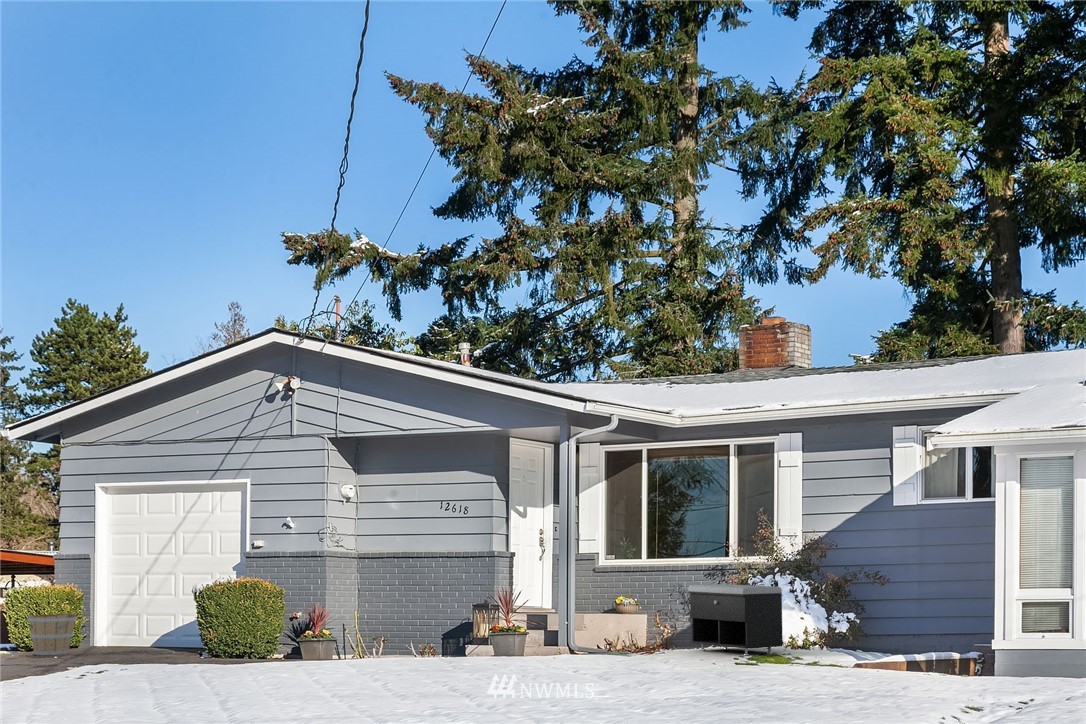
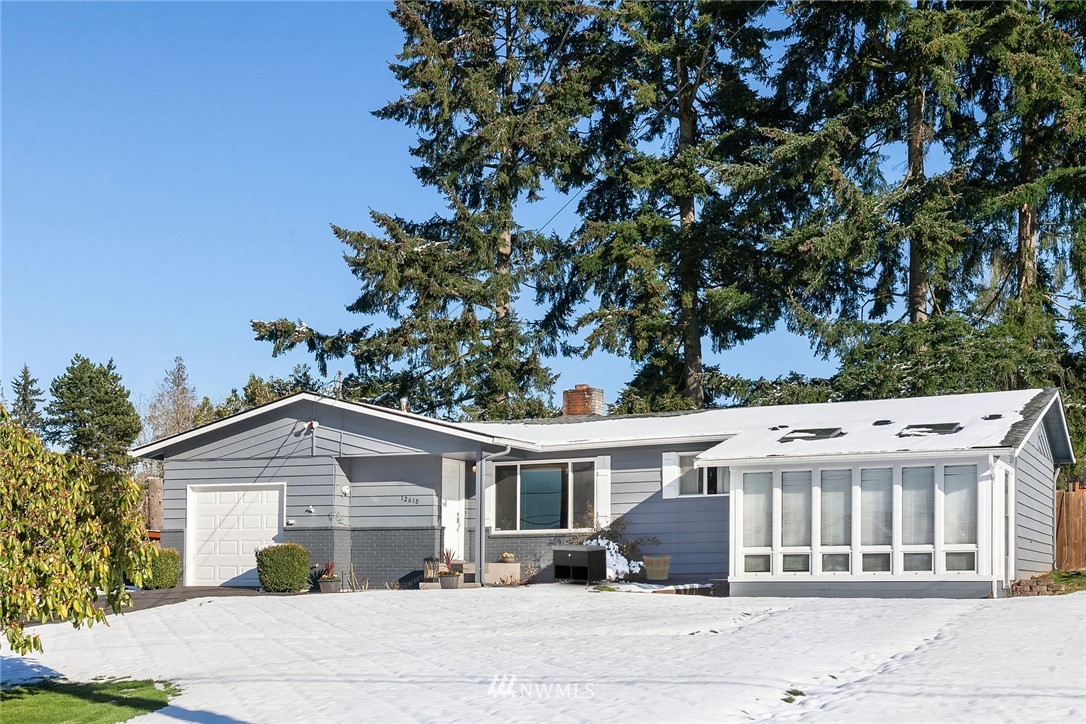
wooden bucket: present [28,613,77,656] -> present [643,554,671,580]

